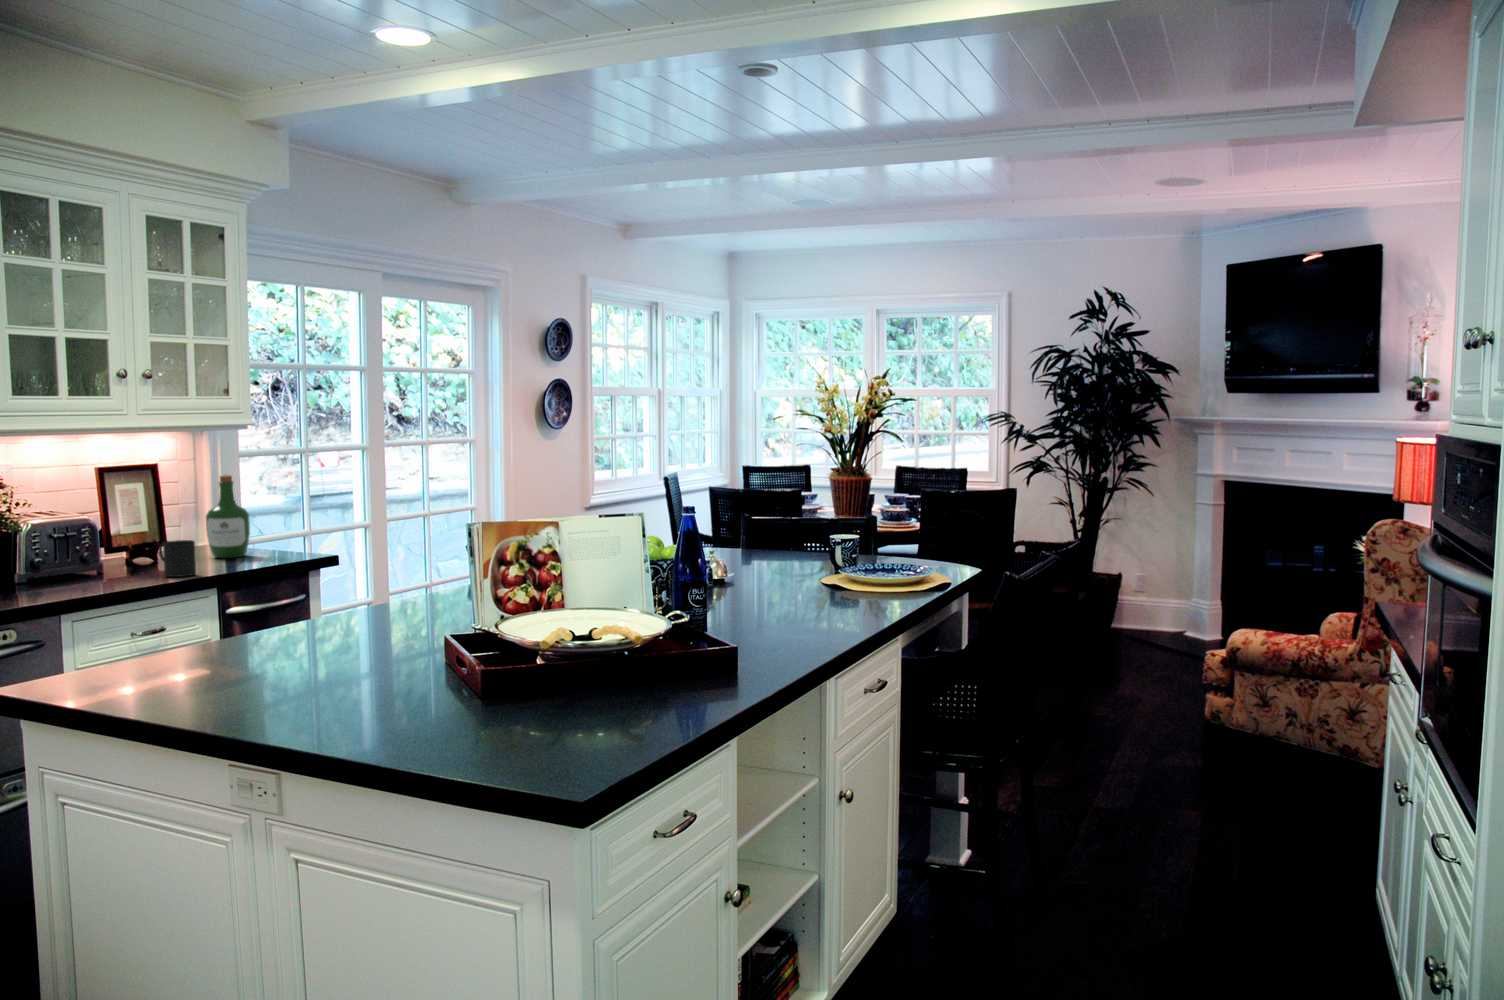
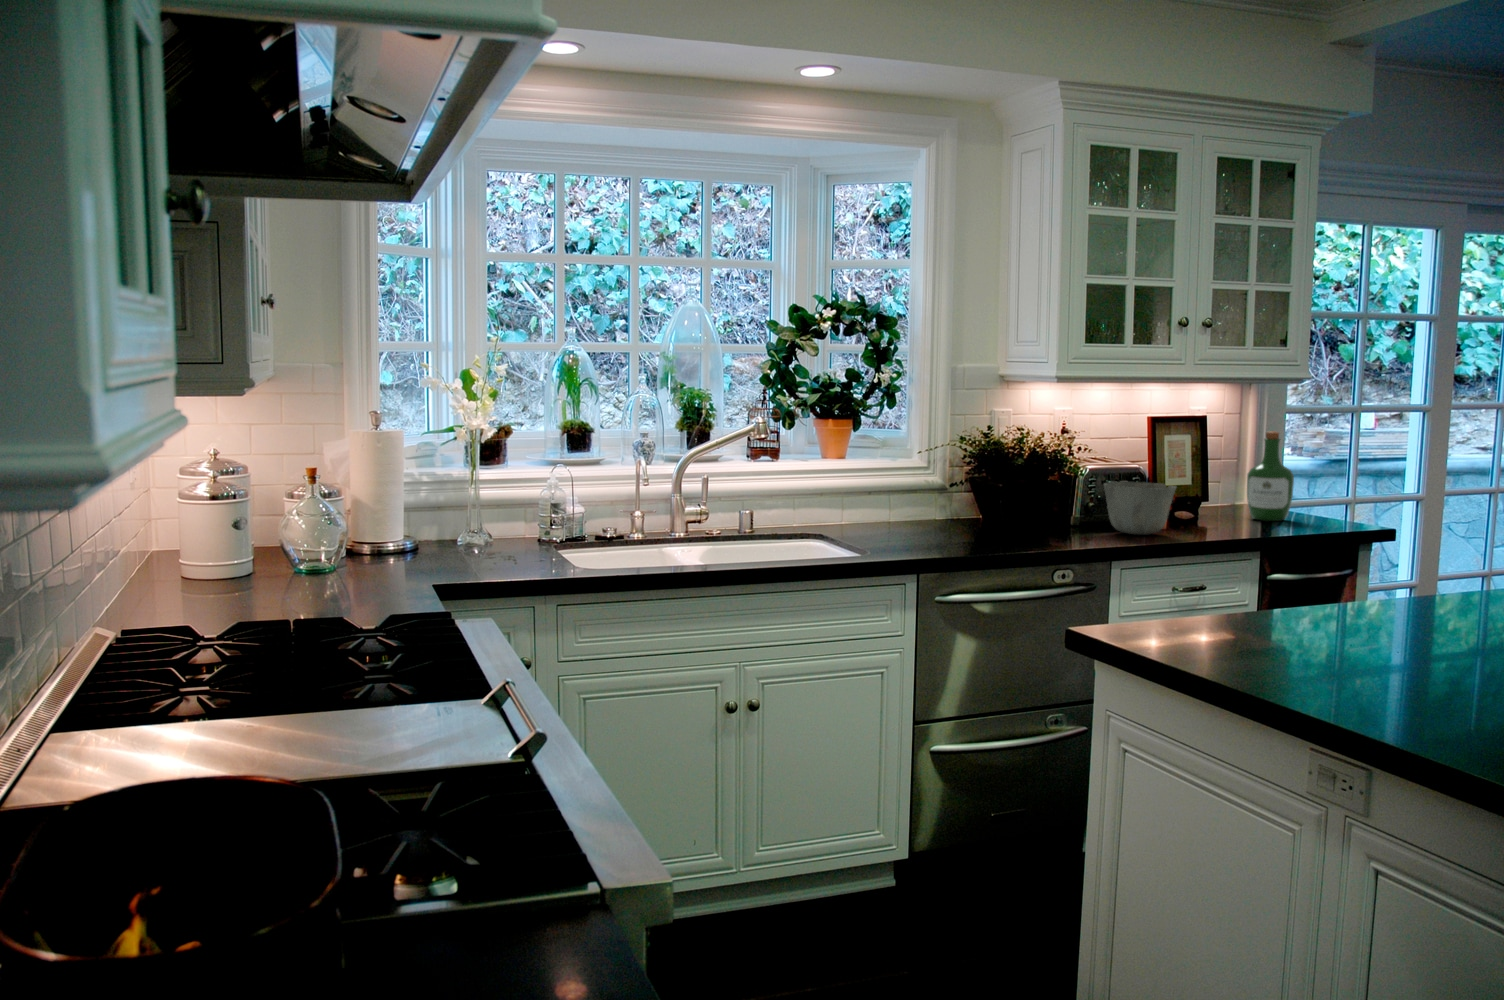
ceramic bowl: none [48,533,128,587] -> present [1104,482,1176,535]
mug: present [159,540,196,577] -> none [1203,497,1240,535]

